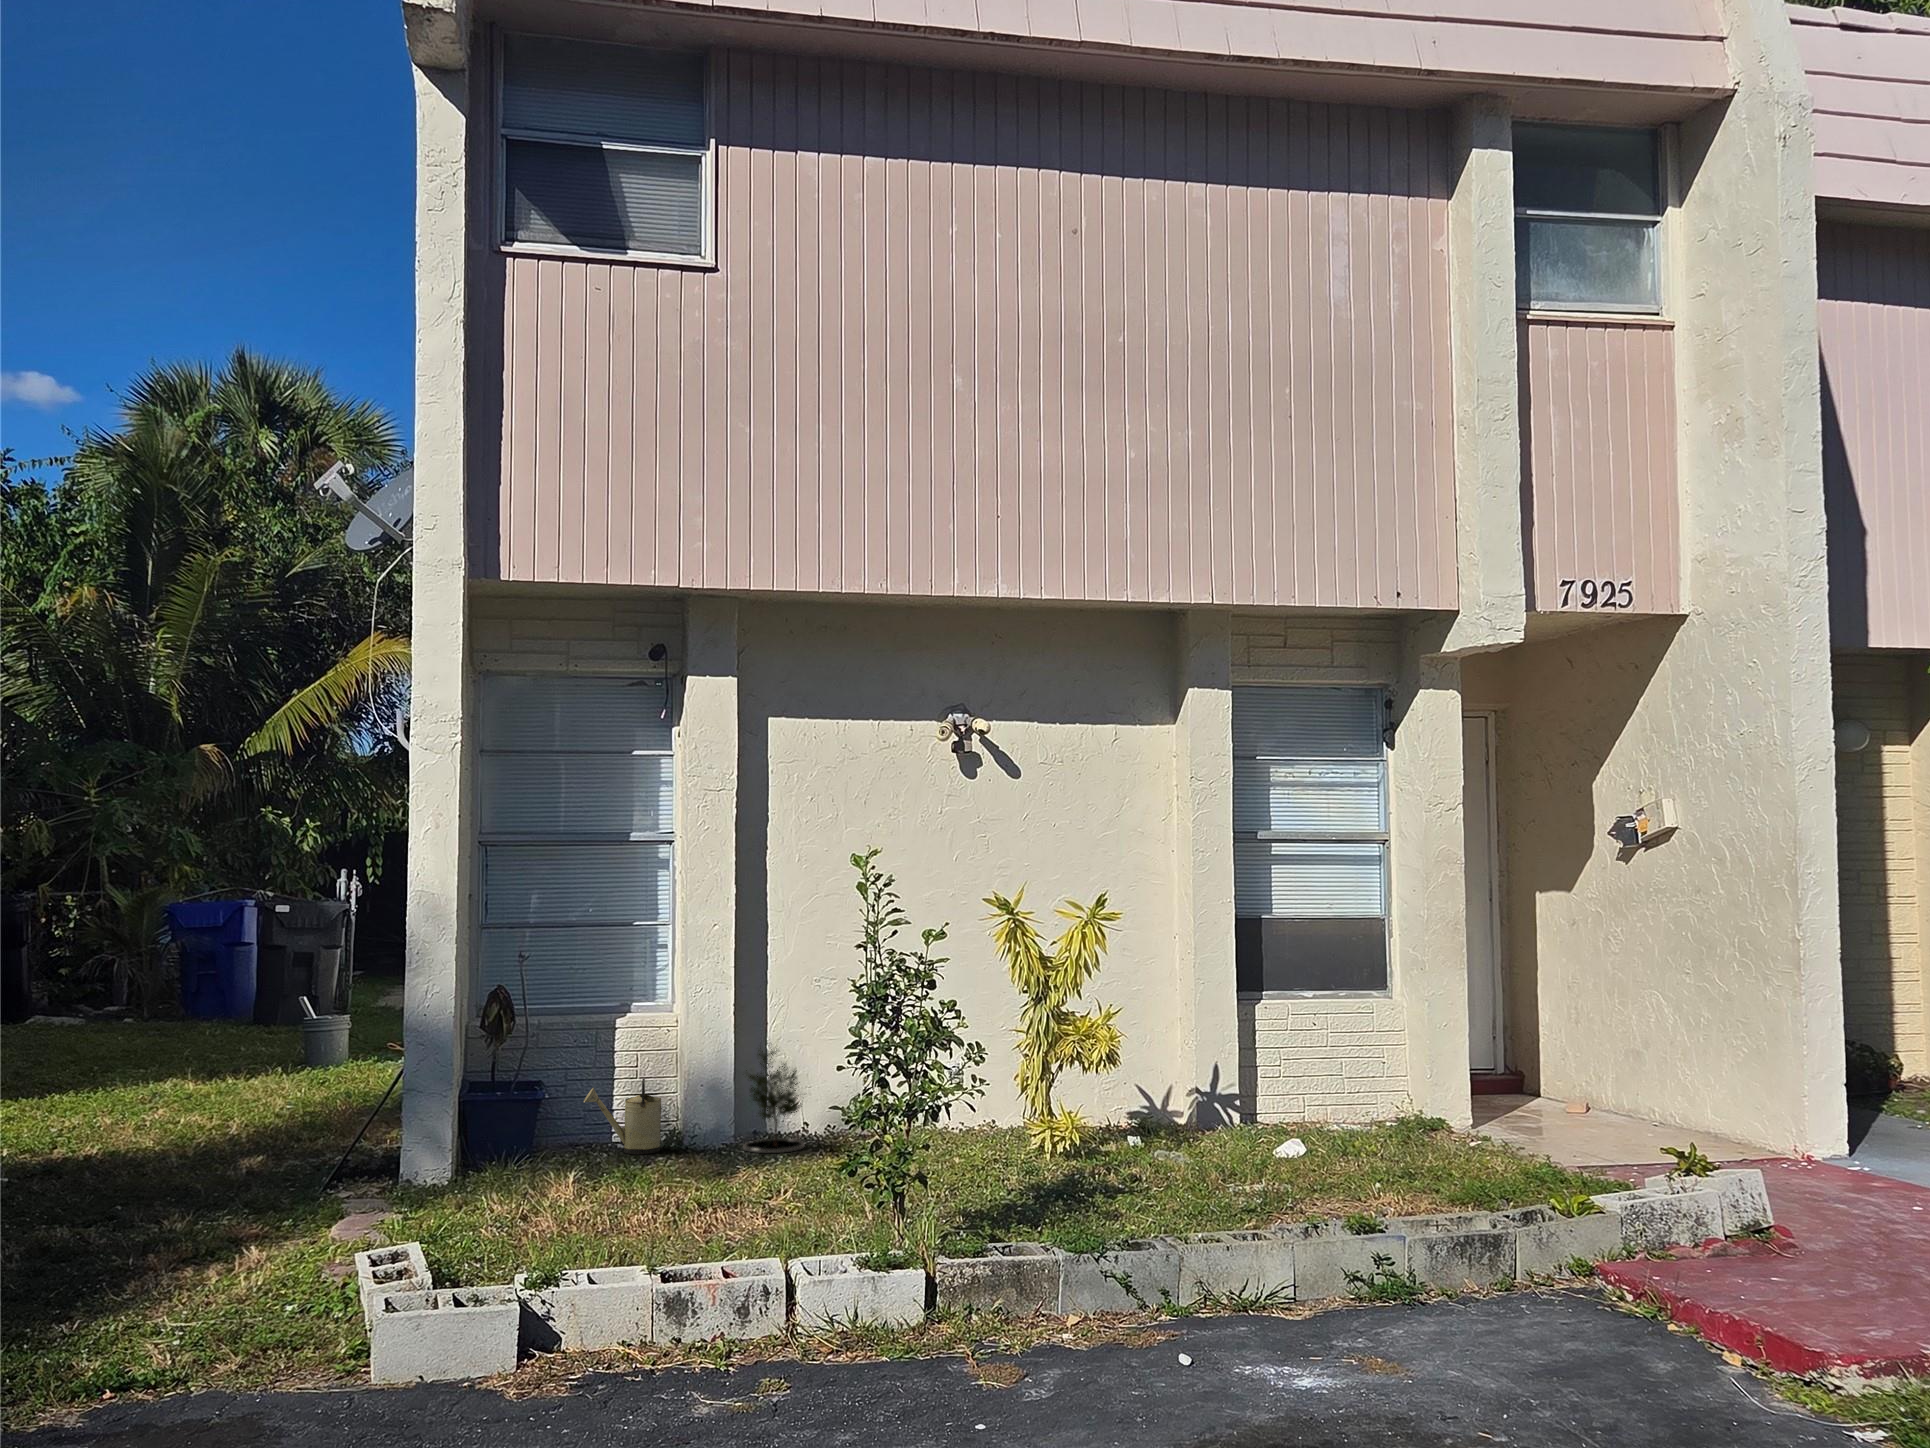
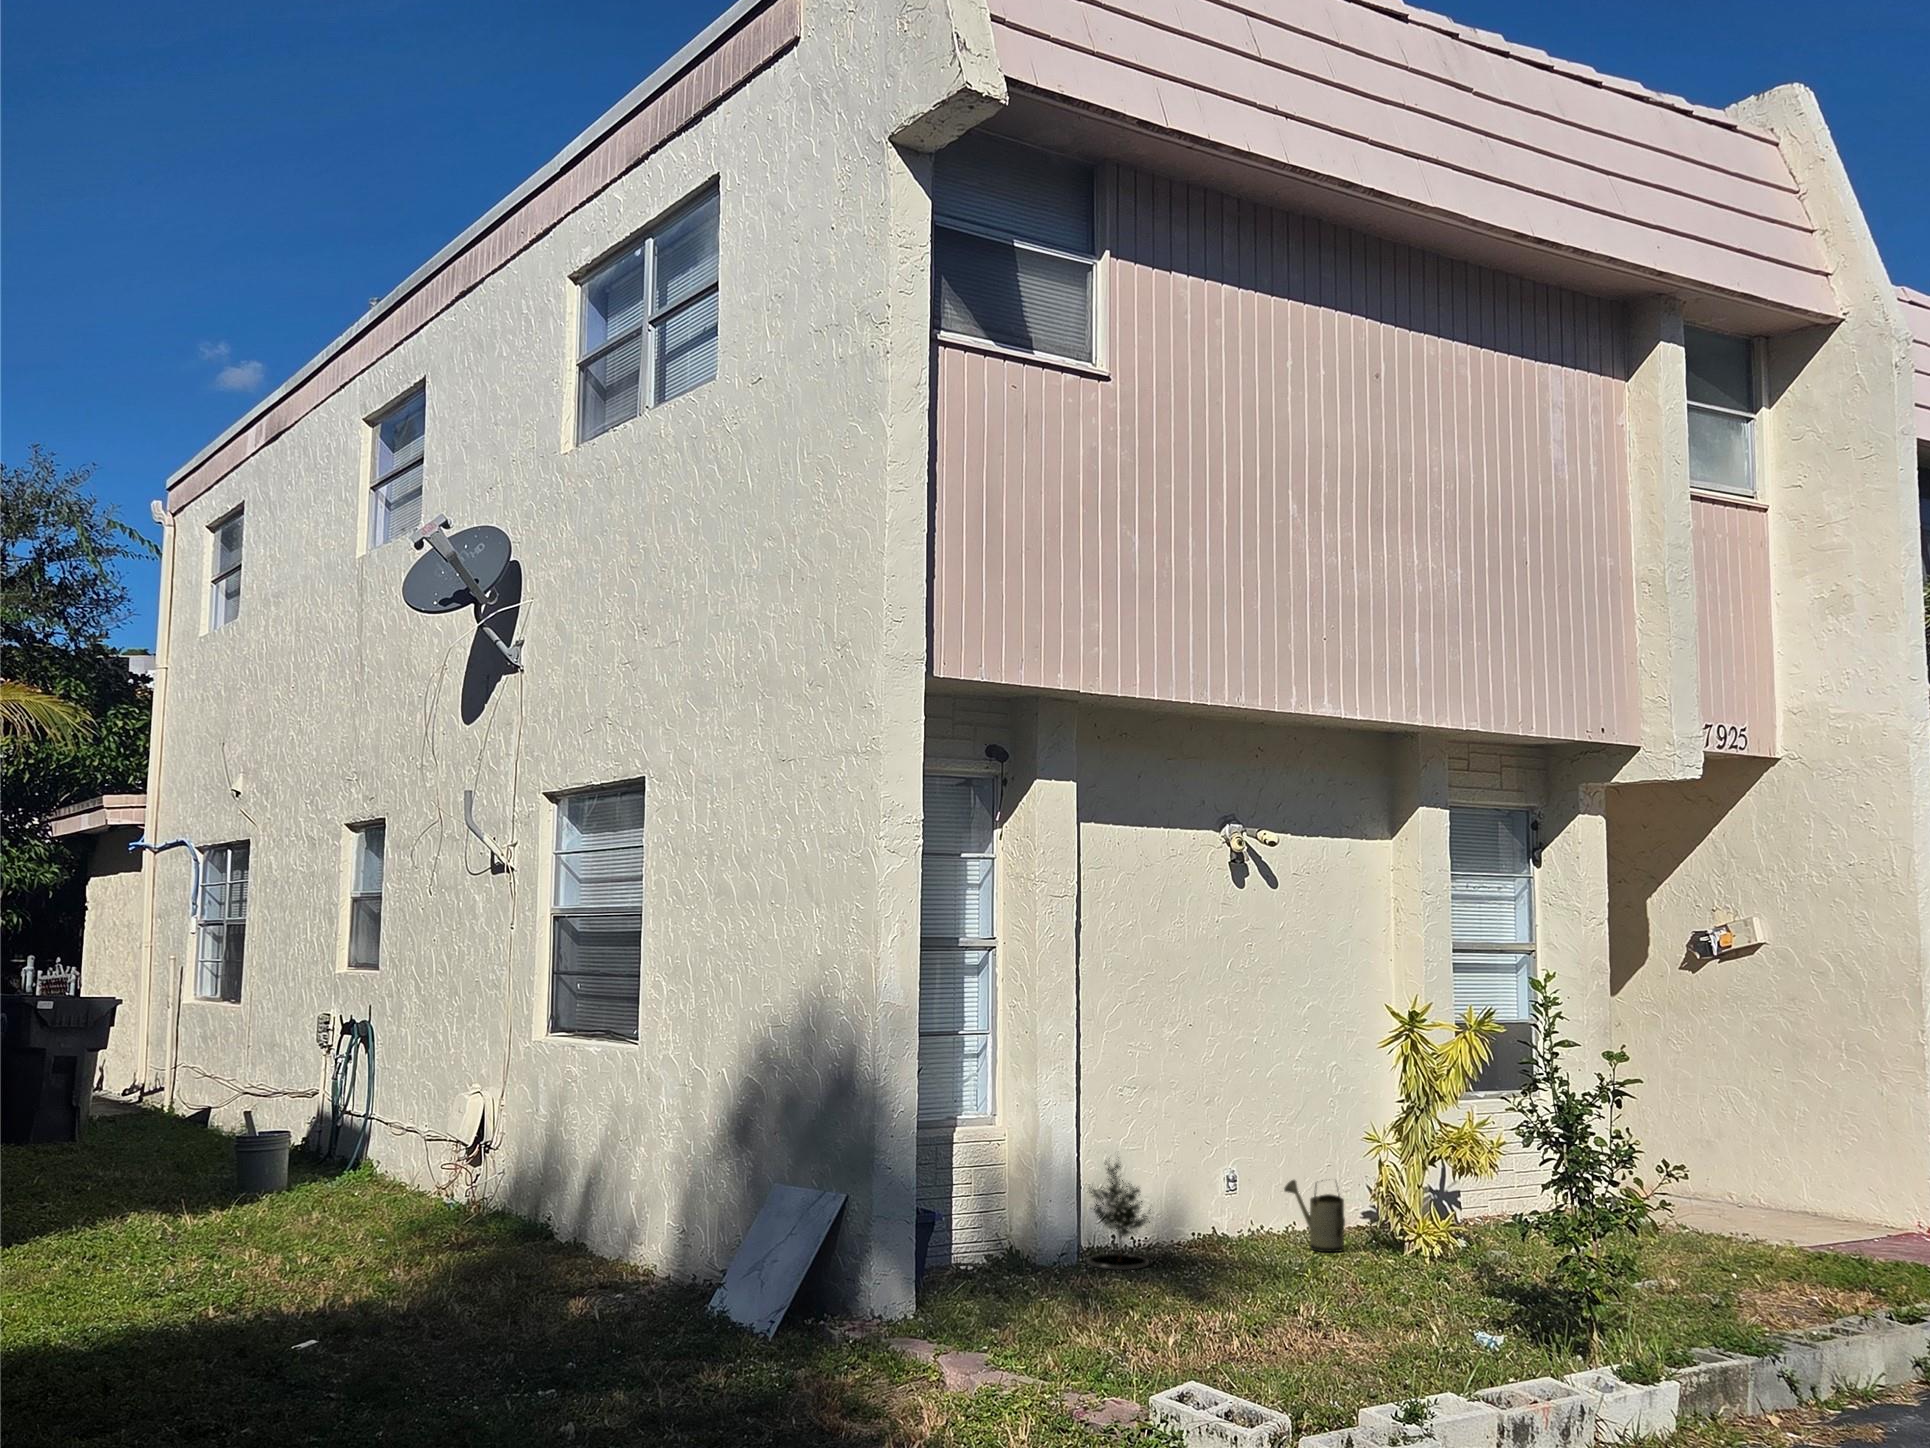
watering can: present [584,1078,669,1154] -> present [1284,1180,1345,1252]

